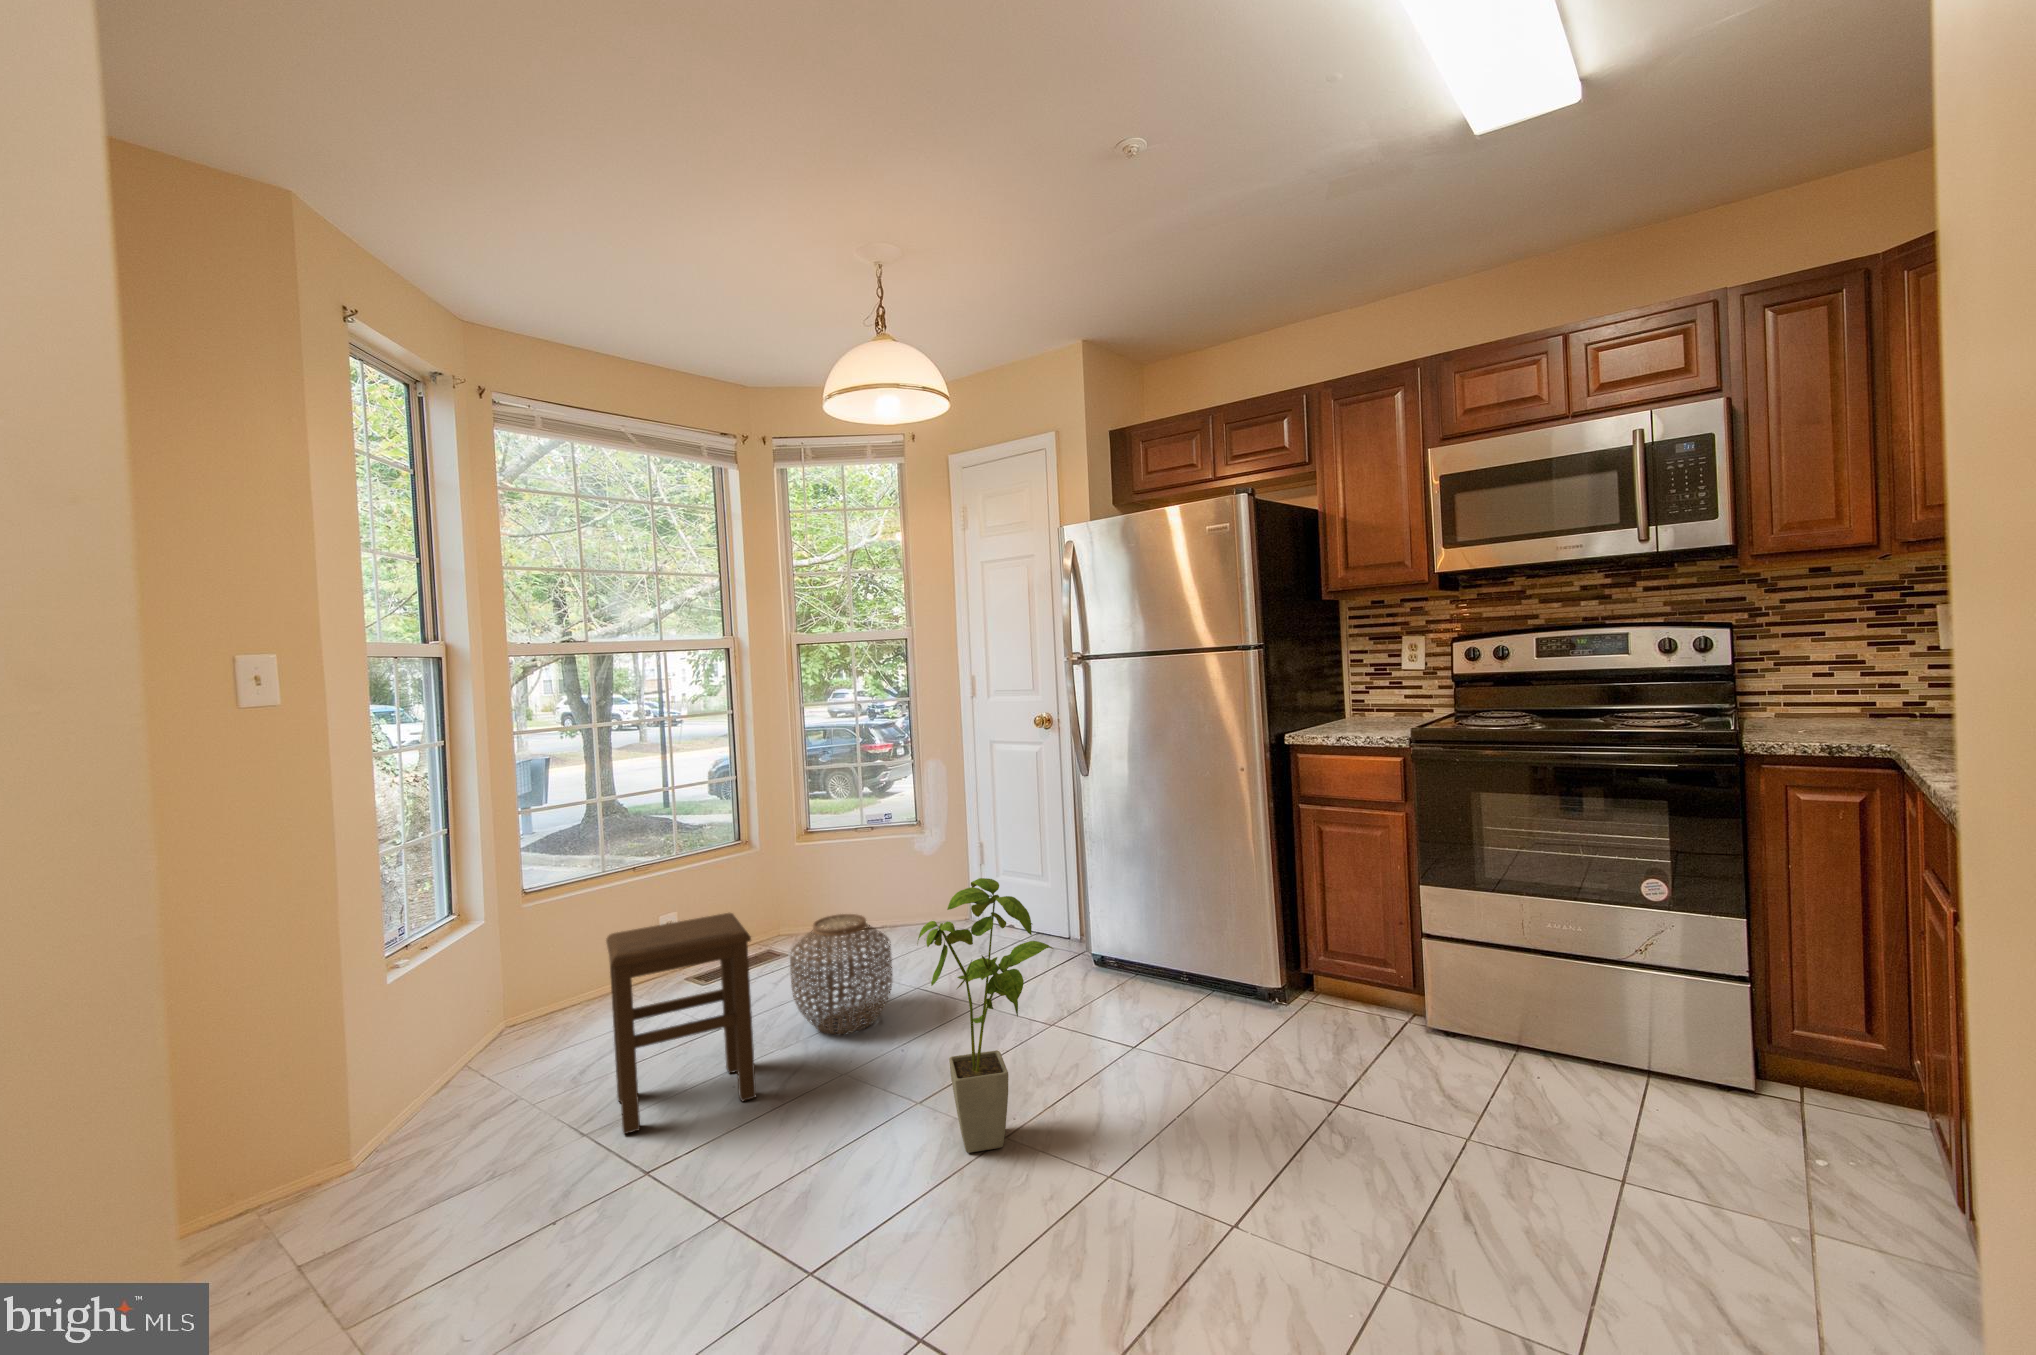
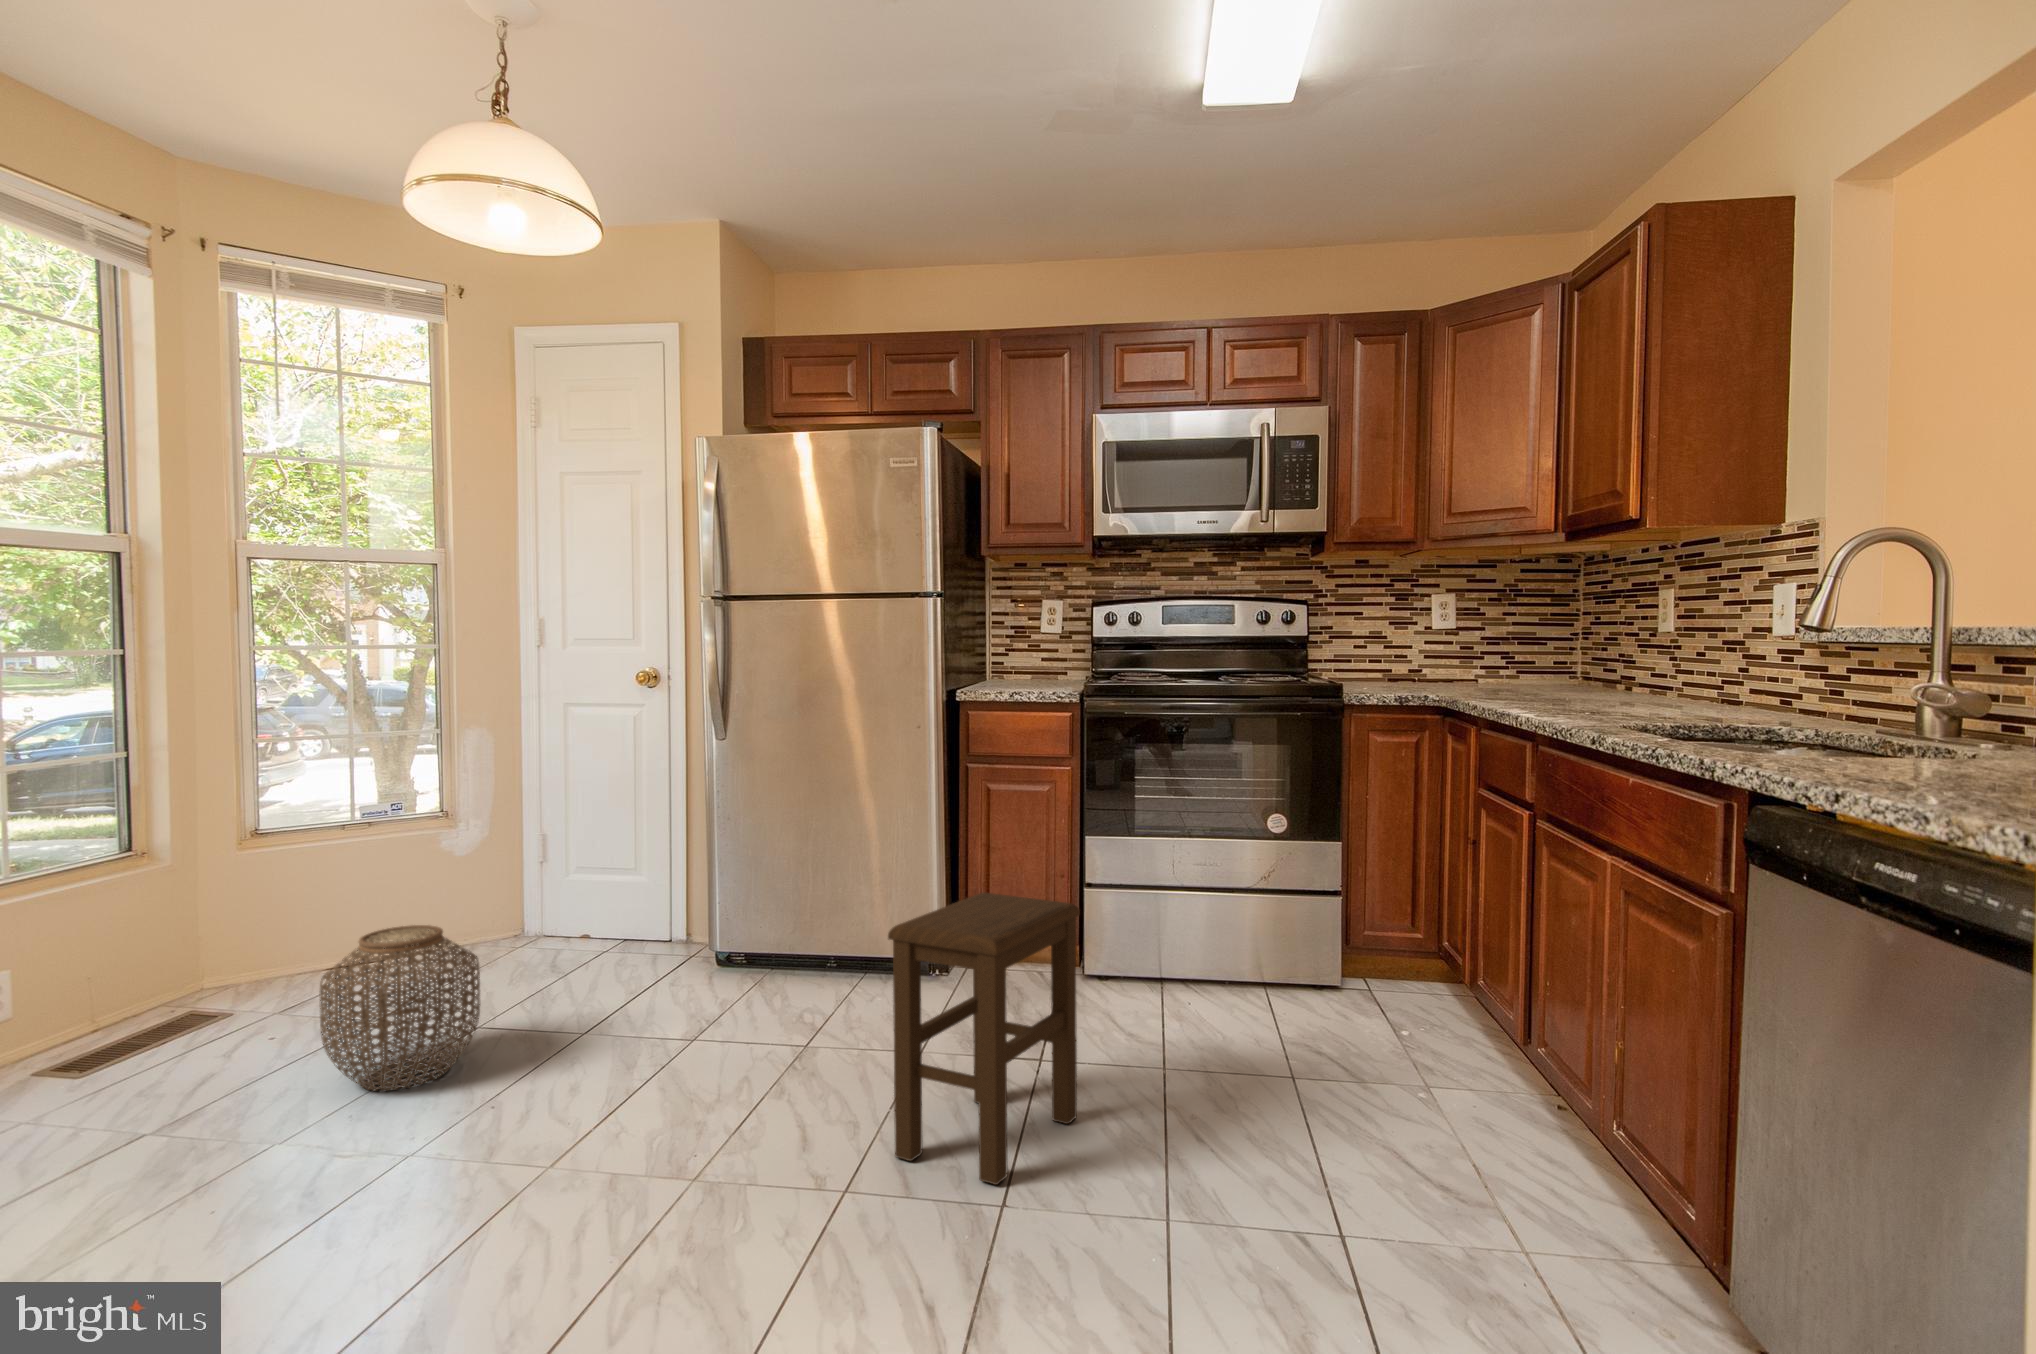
house plant: present [918,878,1053,1153] -> none [617,828,788,1159]
stool: present [606,913,756,1134] -> present [888,892,1080,1185]

